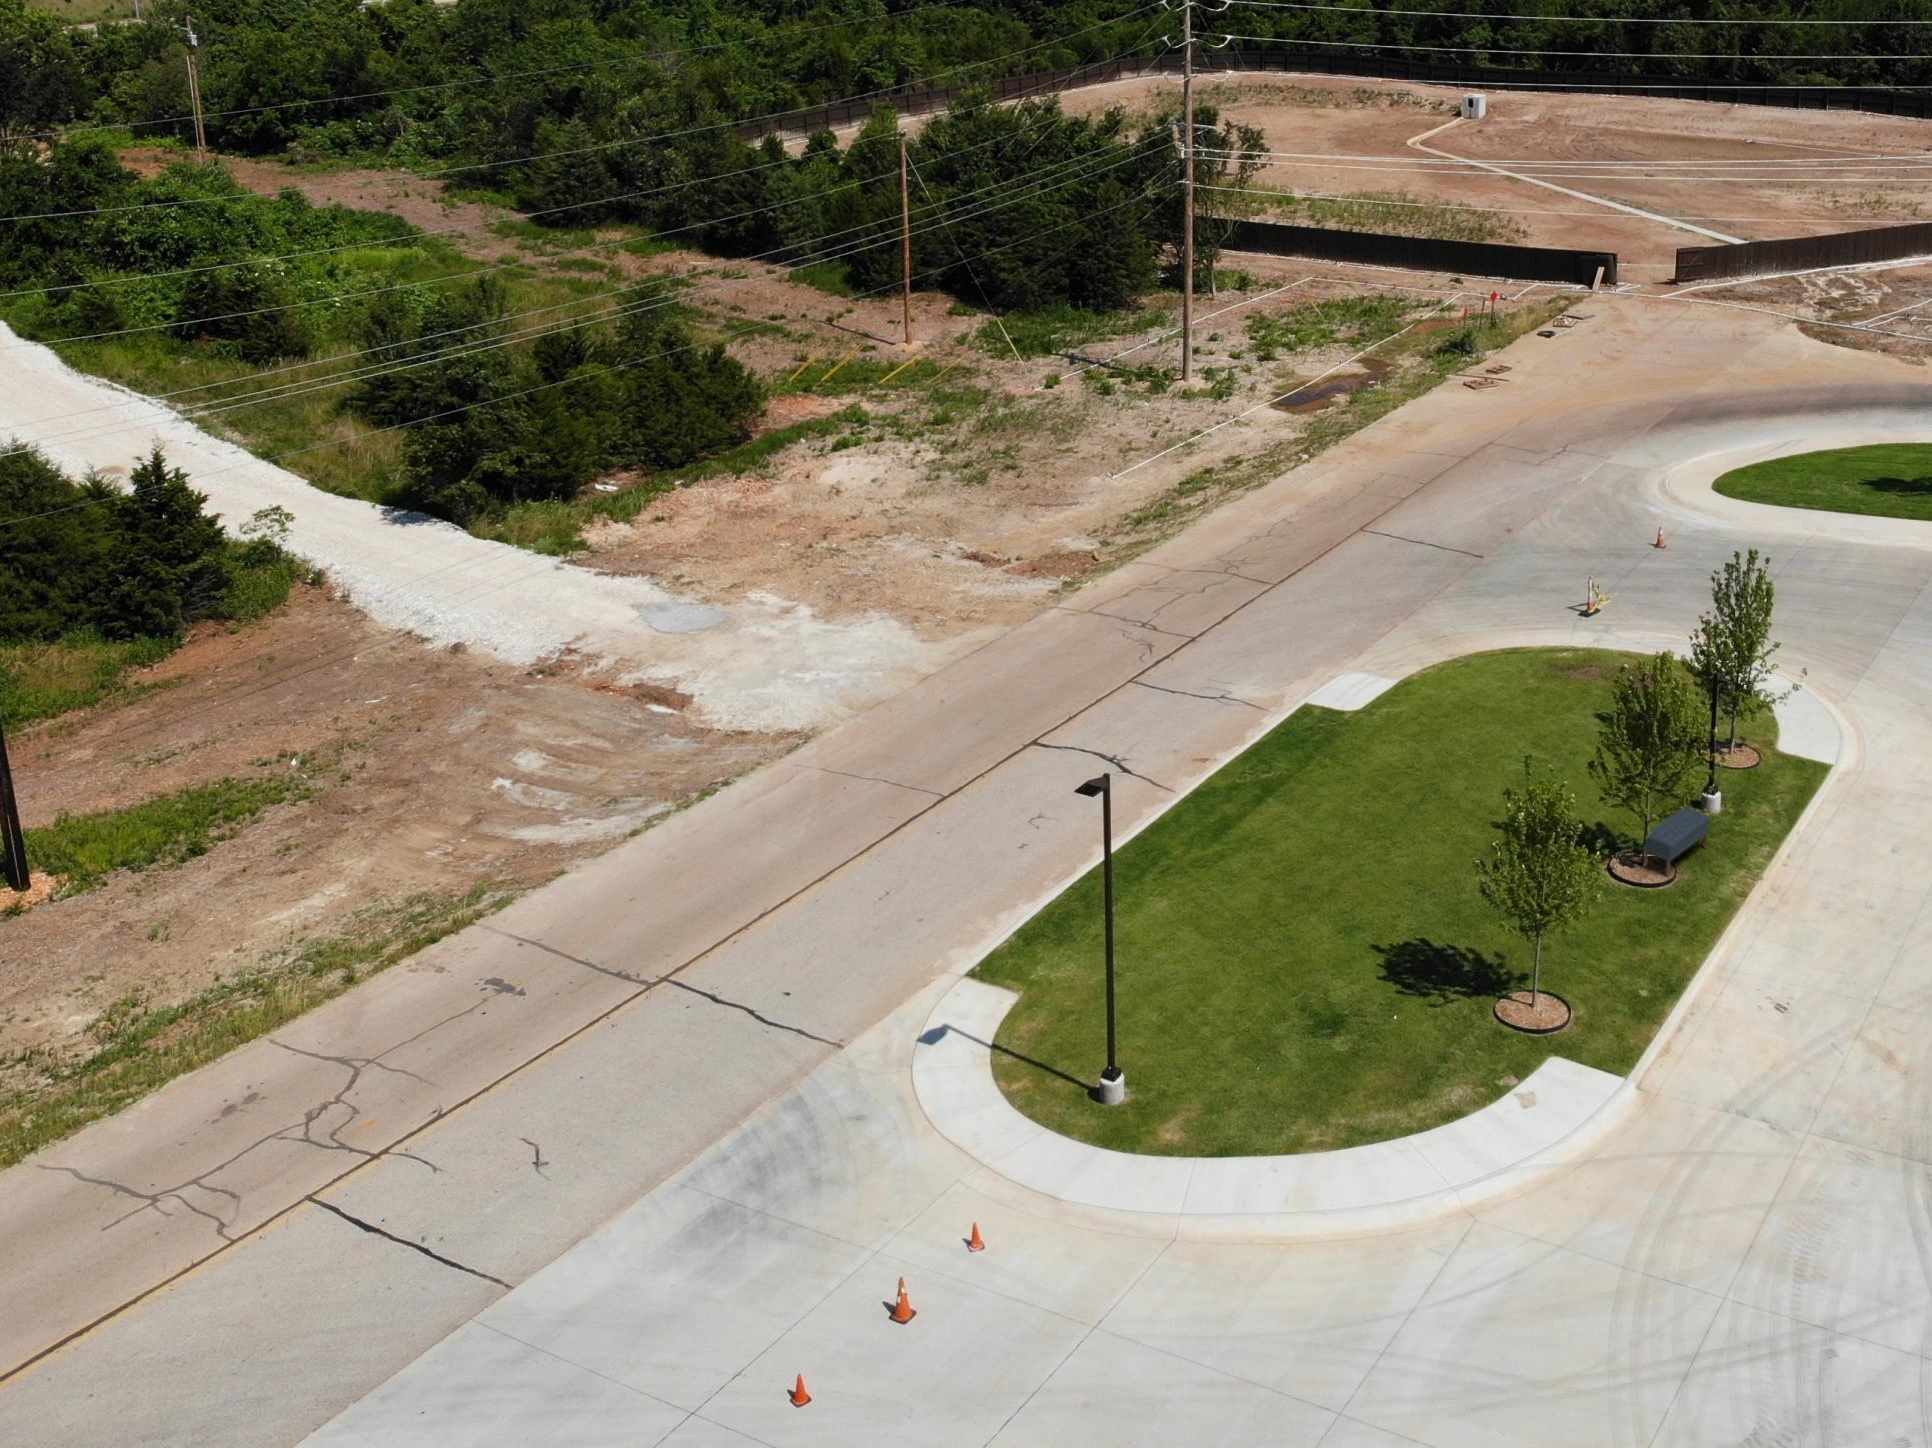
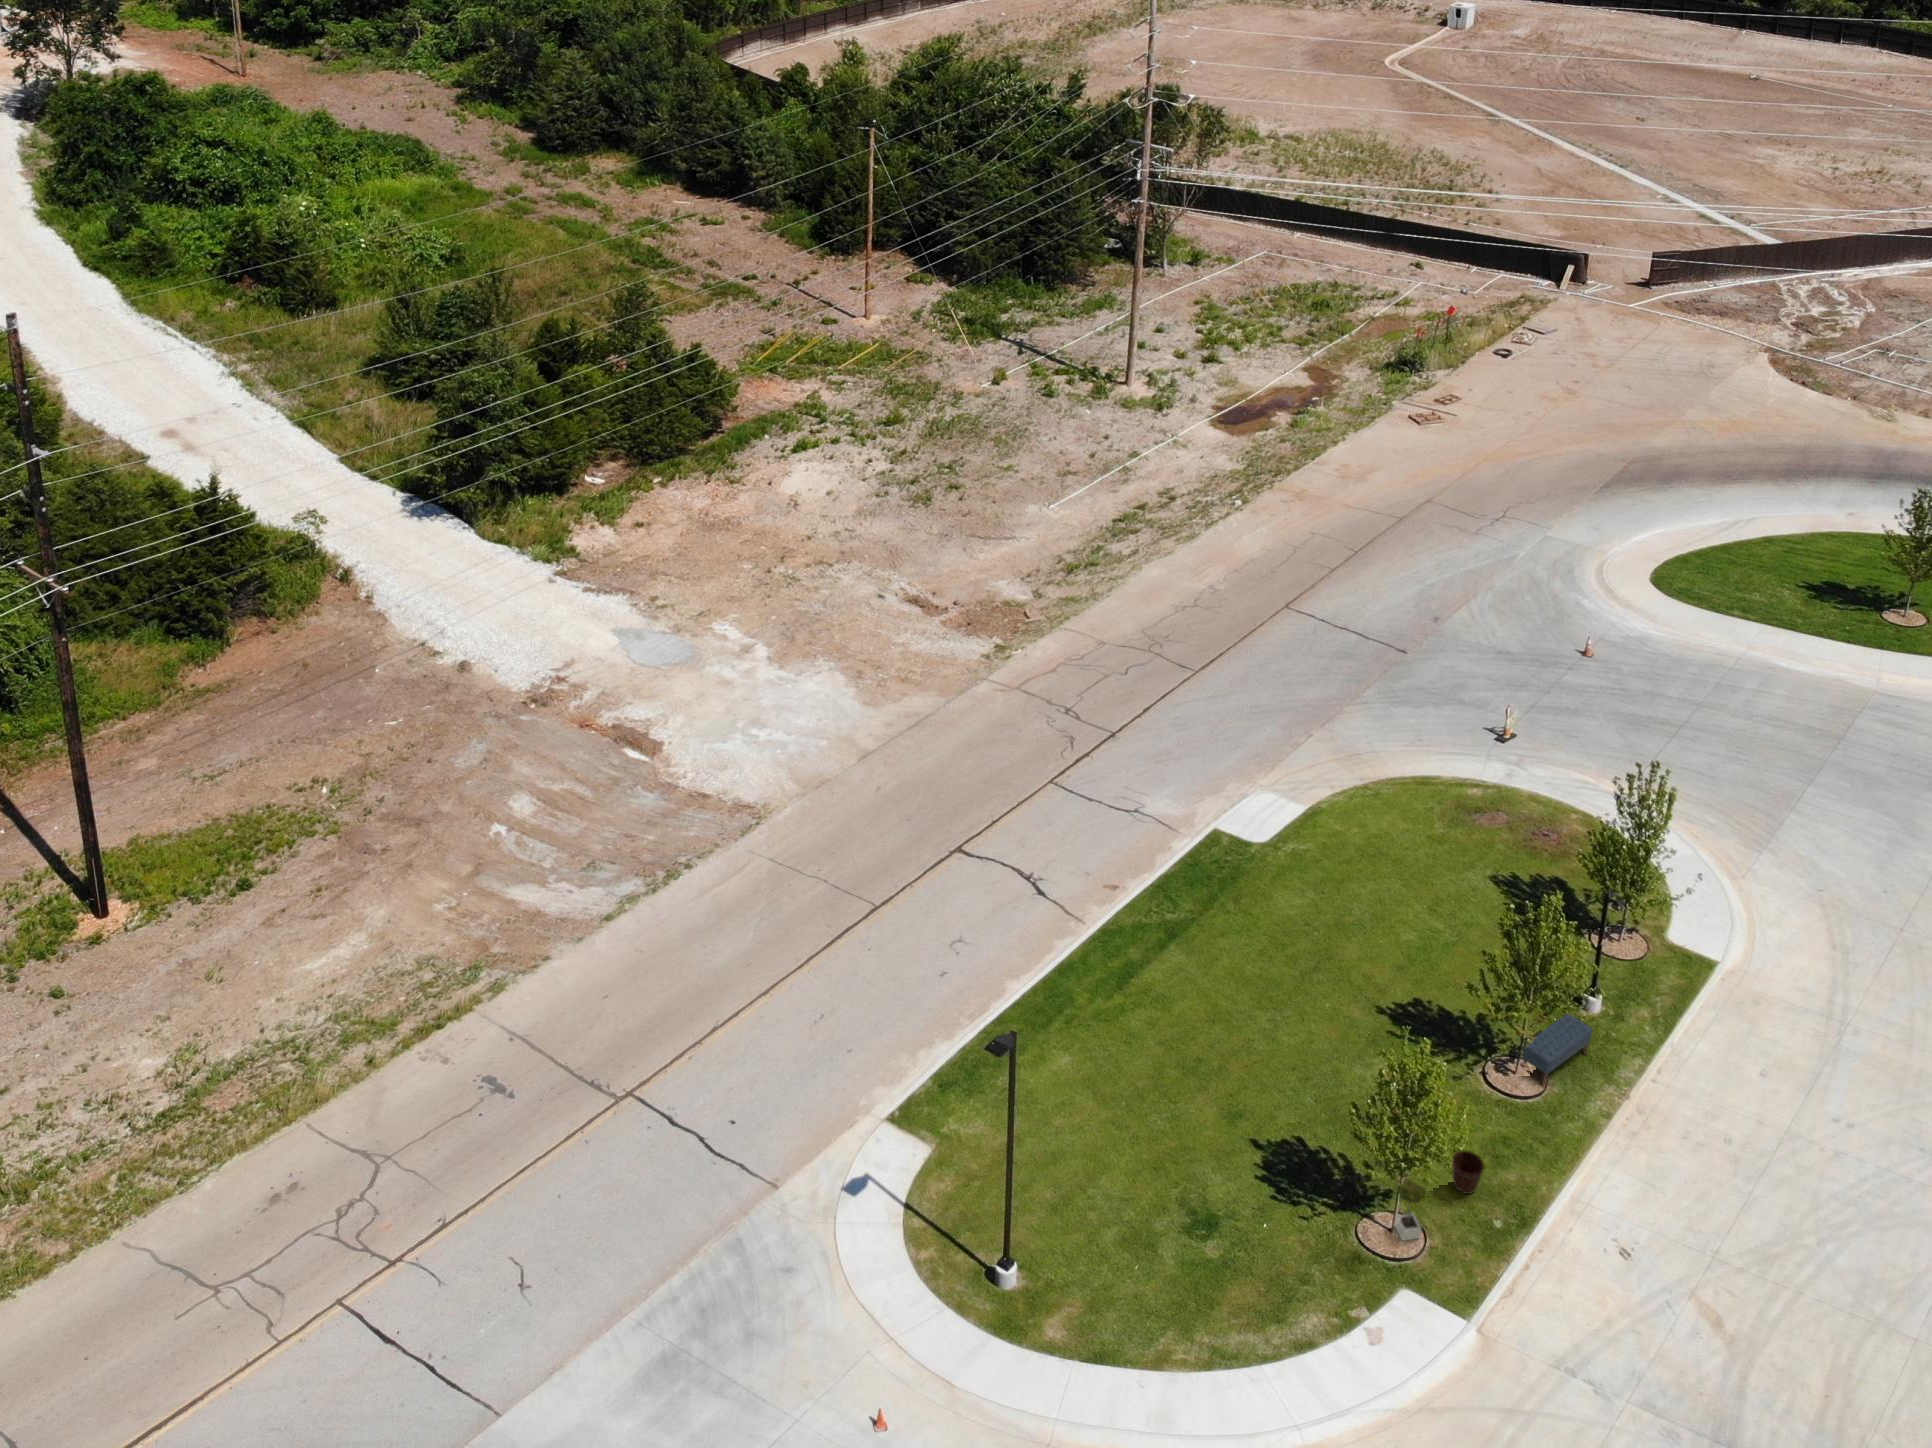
bucket: none [1584,924,1618,969] -> present [1452,1151,1485,1194]
potted tree: none [1529,942,1562,1014] -> present [1395,1179,1426,1240]

